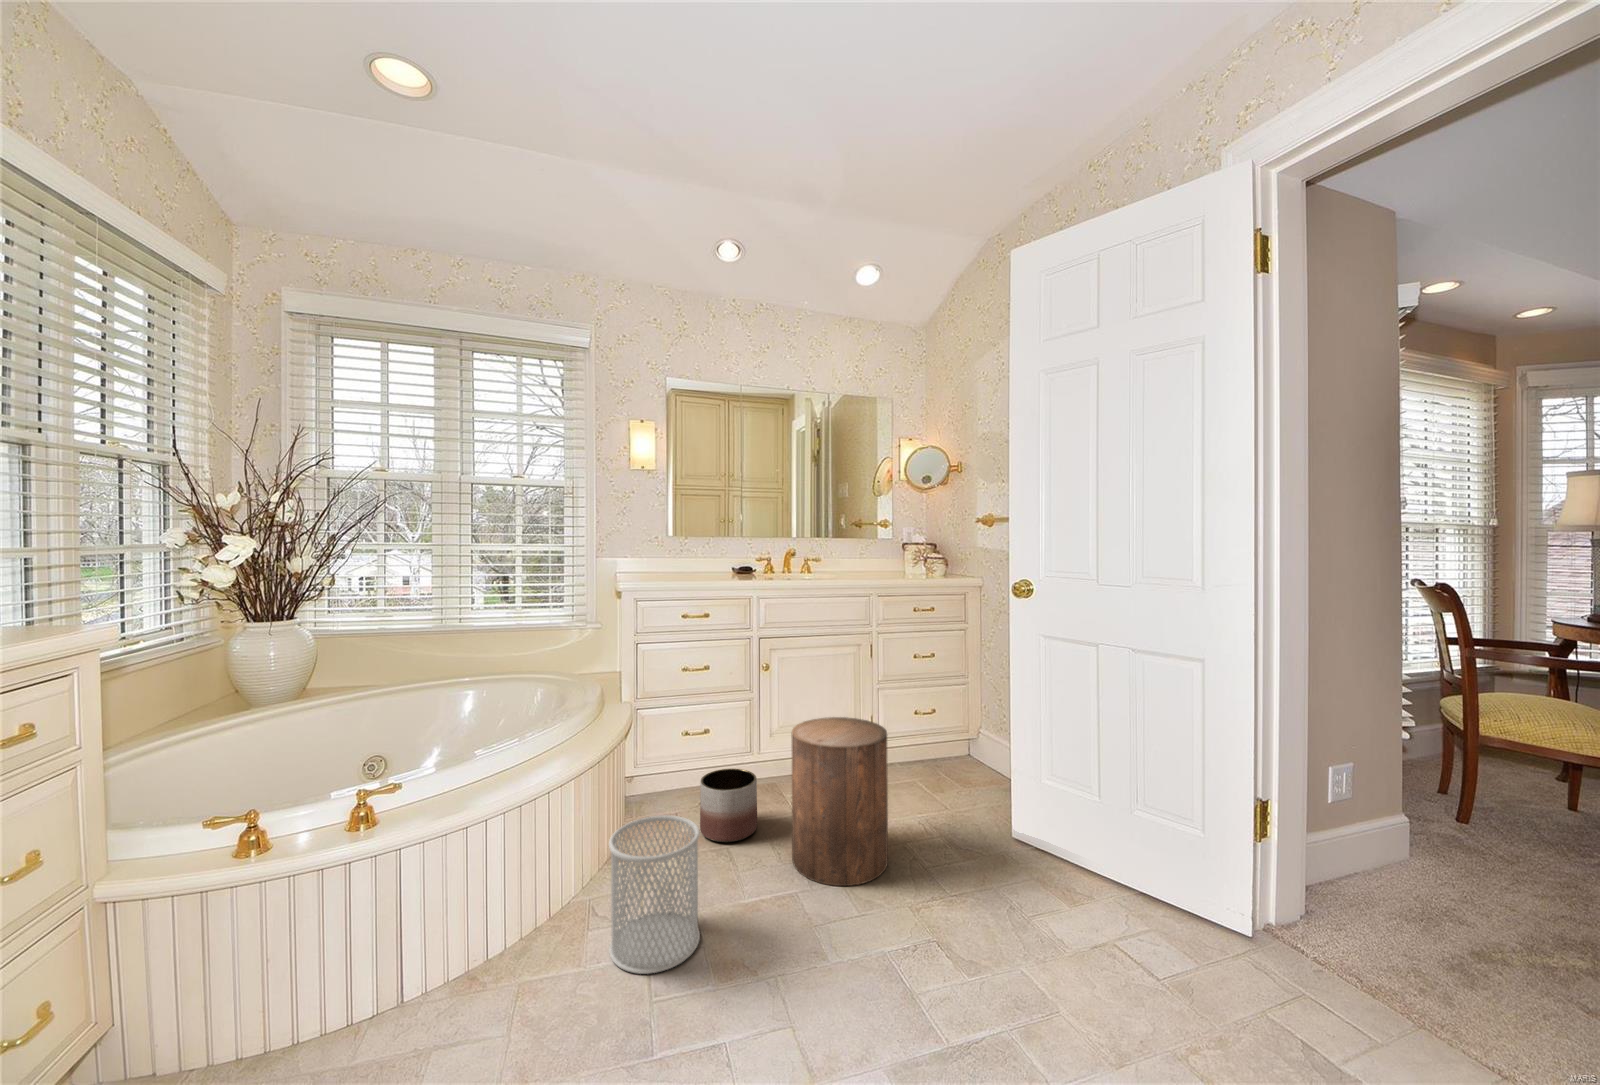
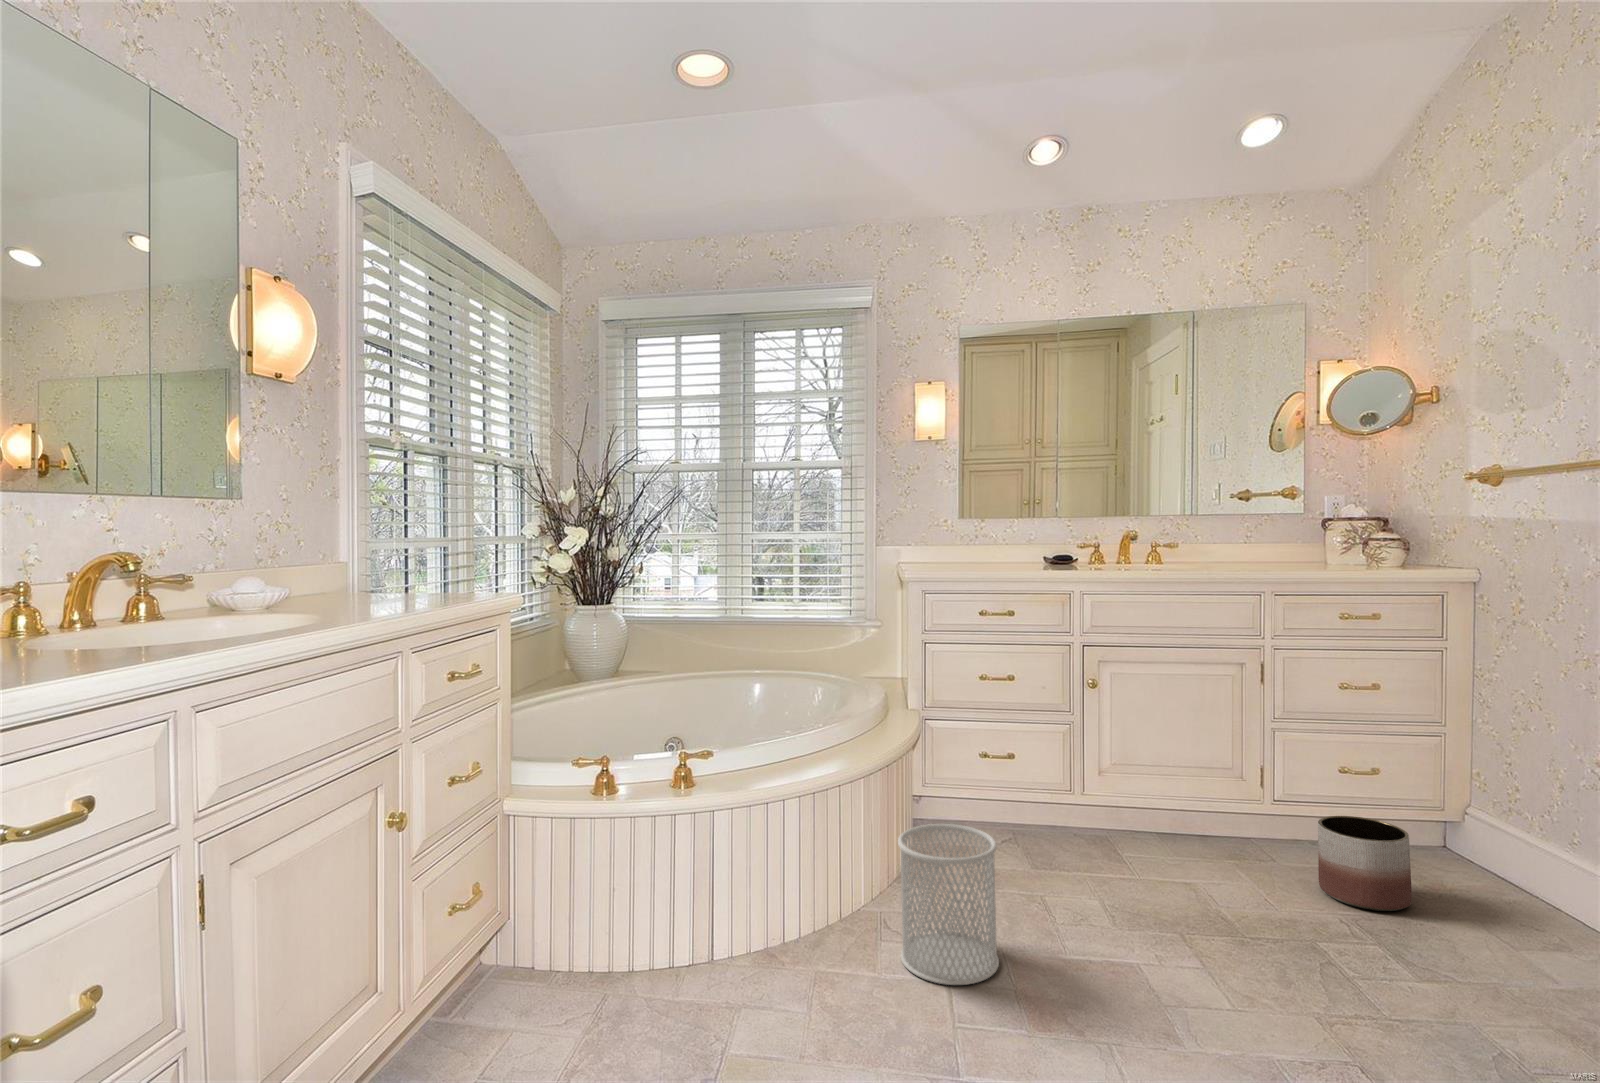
stool: present [791,717,888,886] -> none [1116,744,1257,955]
planter: present [700,769,757,842] -> present [1318,816,1412,911]

